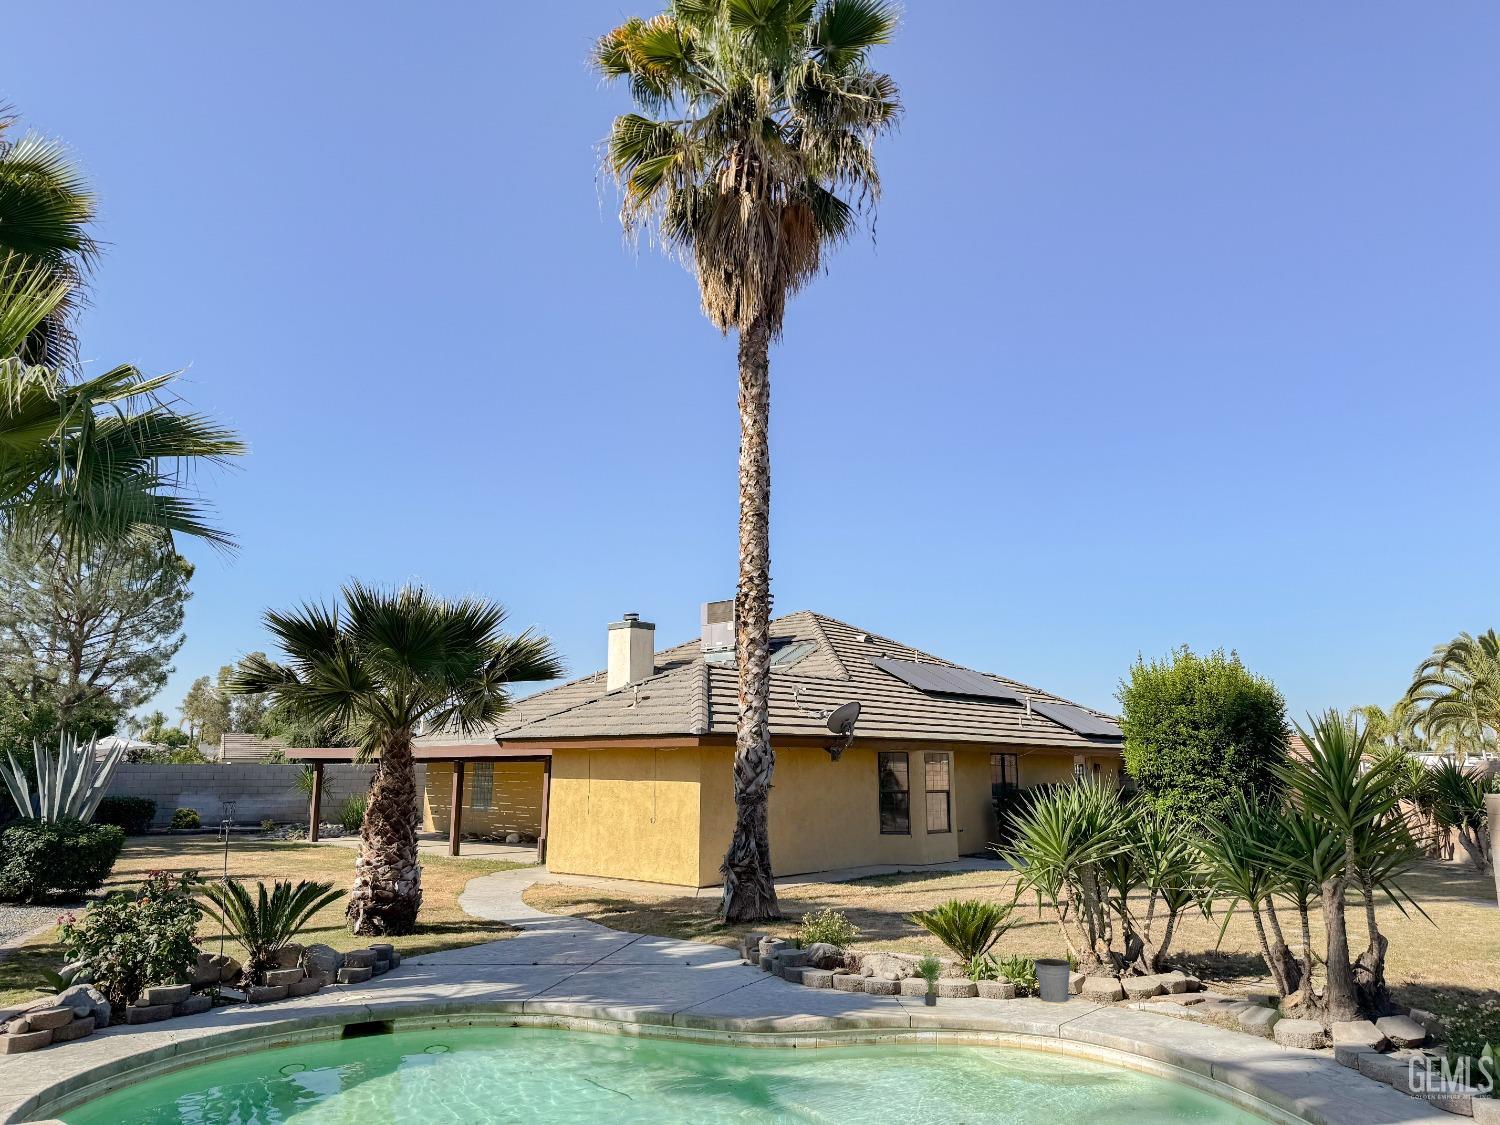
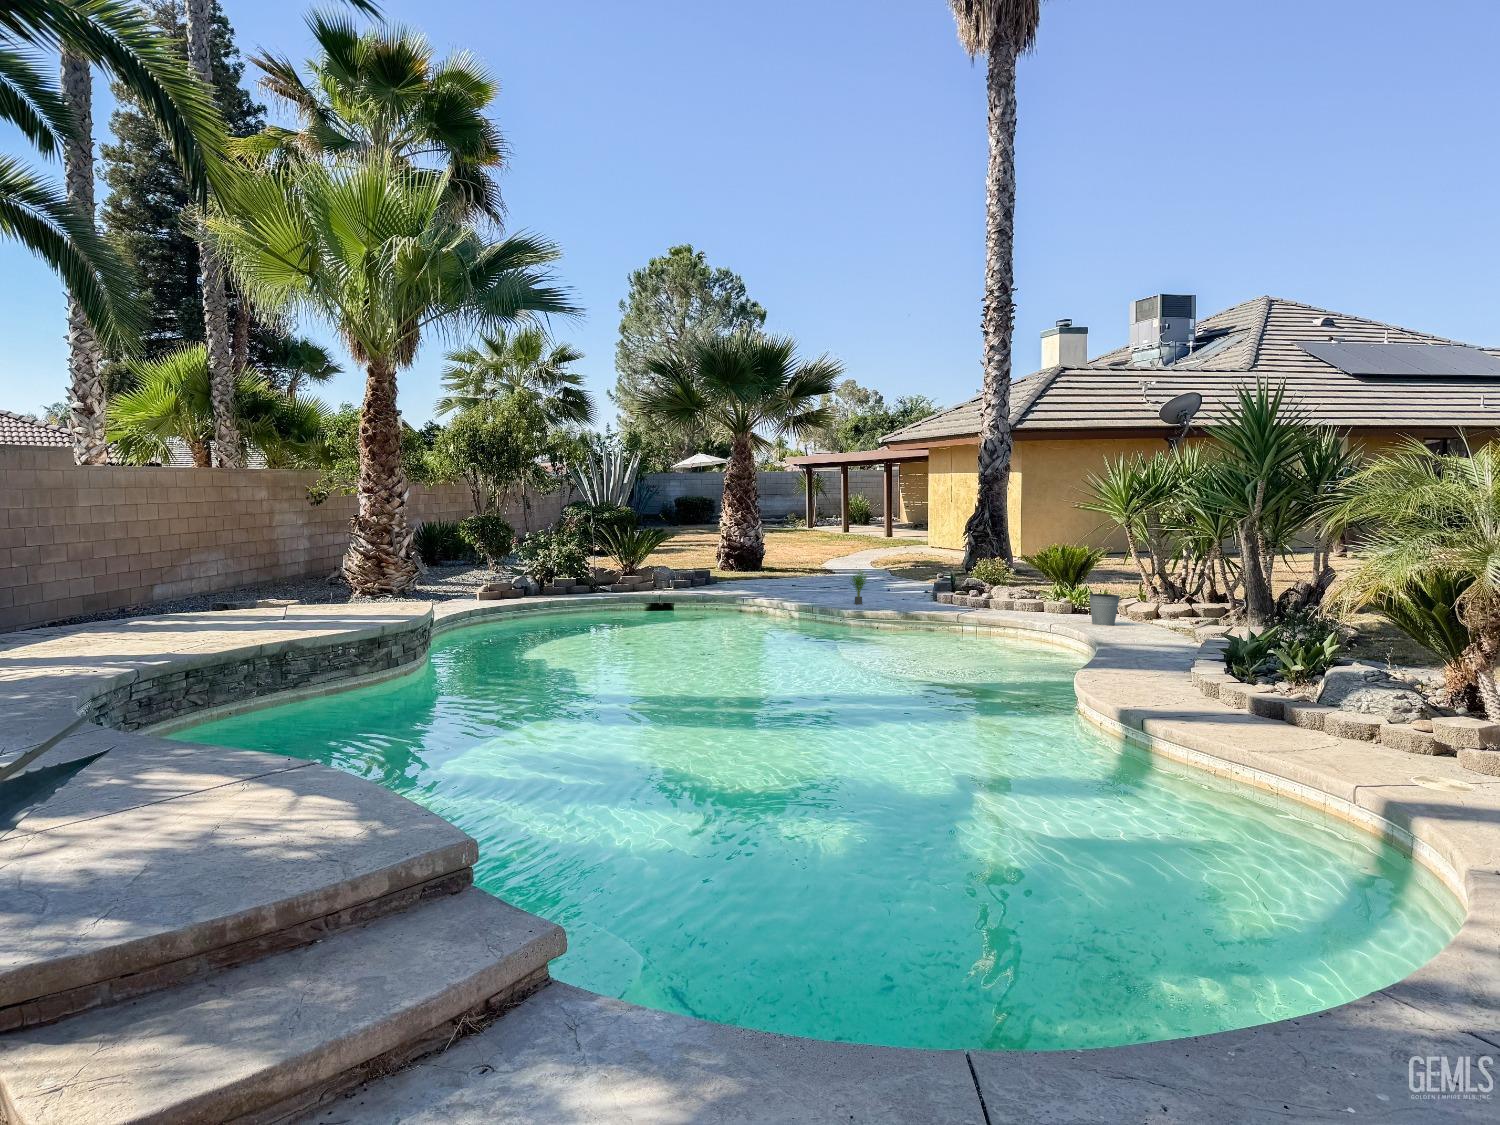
potted plant: present [913,953,941,1006] -> present [852,572,867,605]

